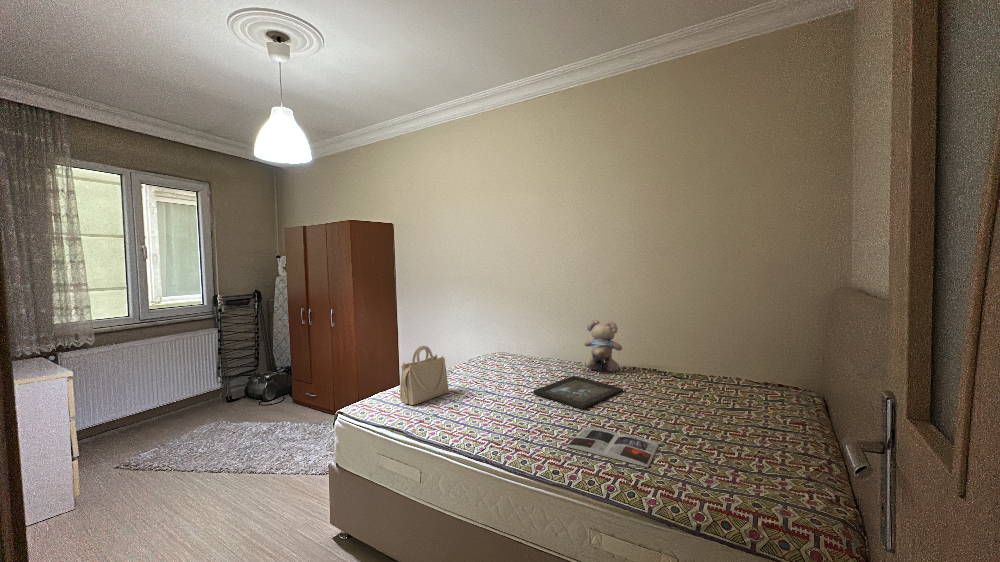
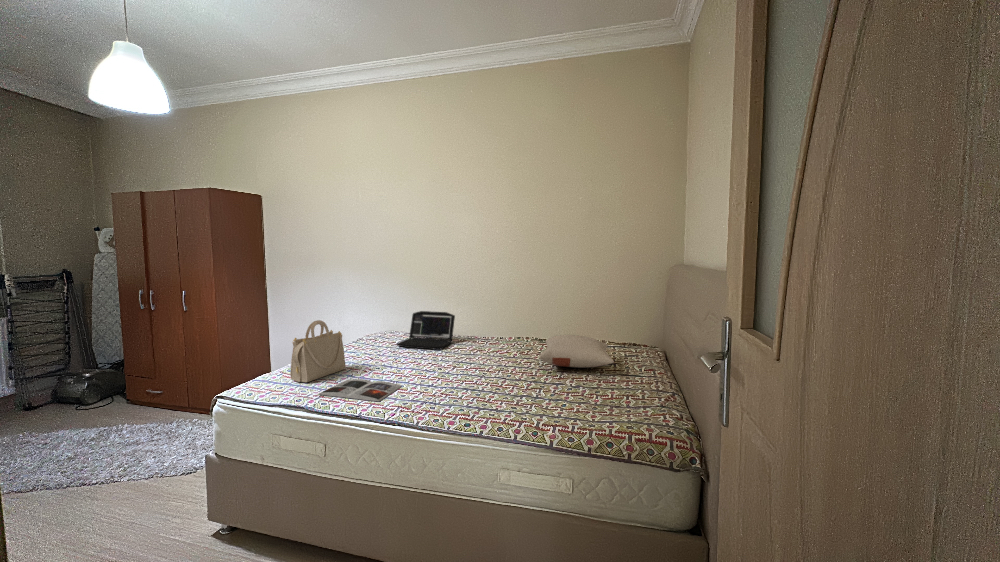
teddy bear: present [584,320,622,372] -> none [478,297,513,345]
laptop: none [500,333,559,375] -> present [397,311,455,349]
pillow: none [648,369,745,411] -> present [539,335,614,368]
tray: present [533,376,623,409] -> none [435,348,515,373]
magazine: present [566,427,659,467] -> present [319,379,402,402]

